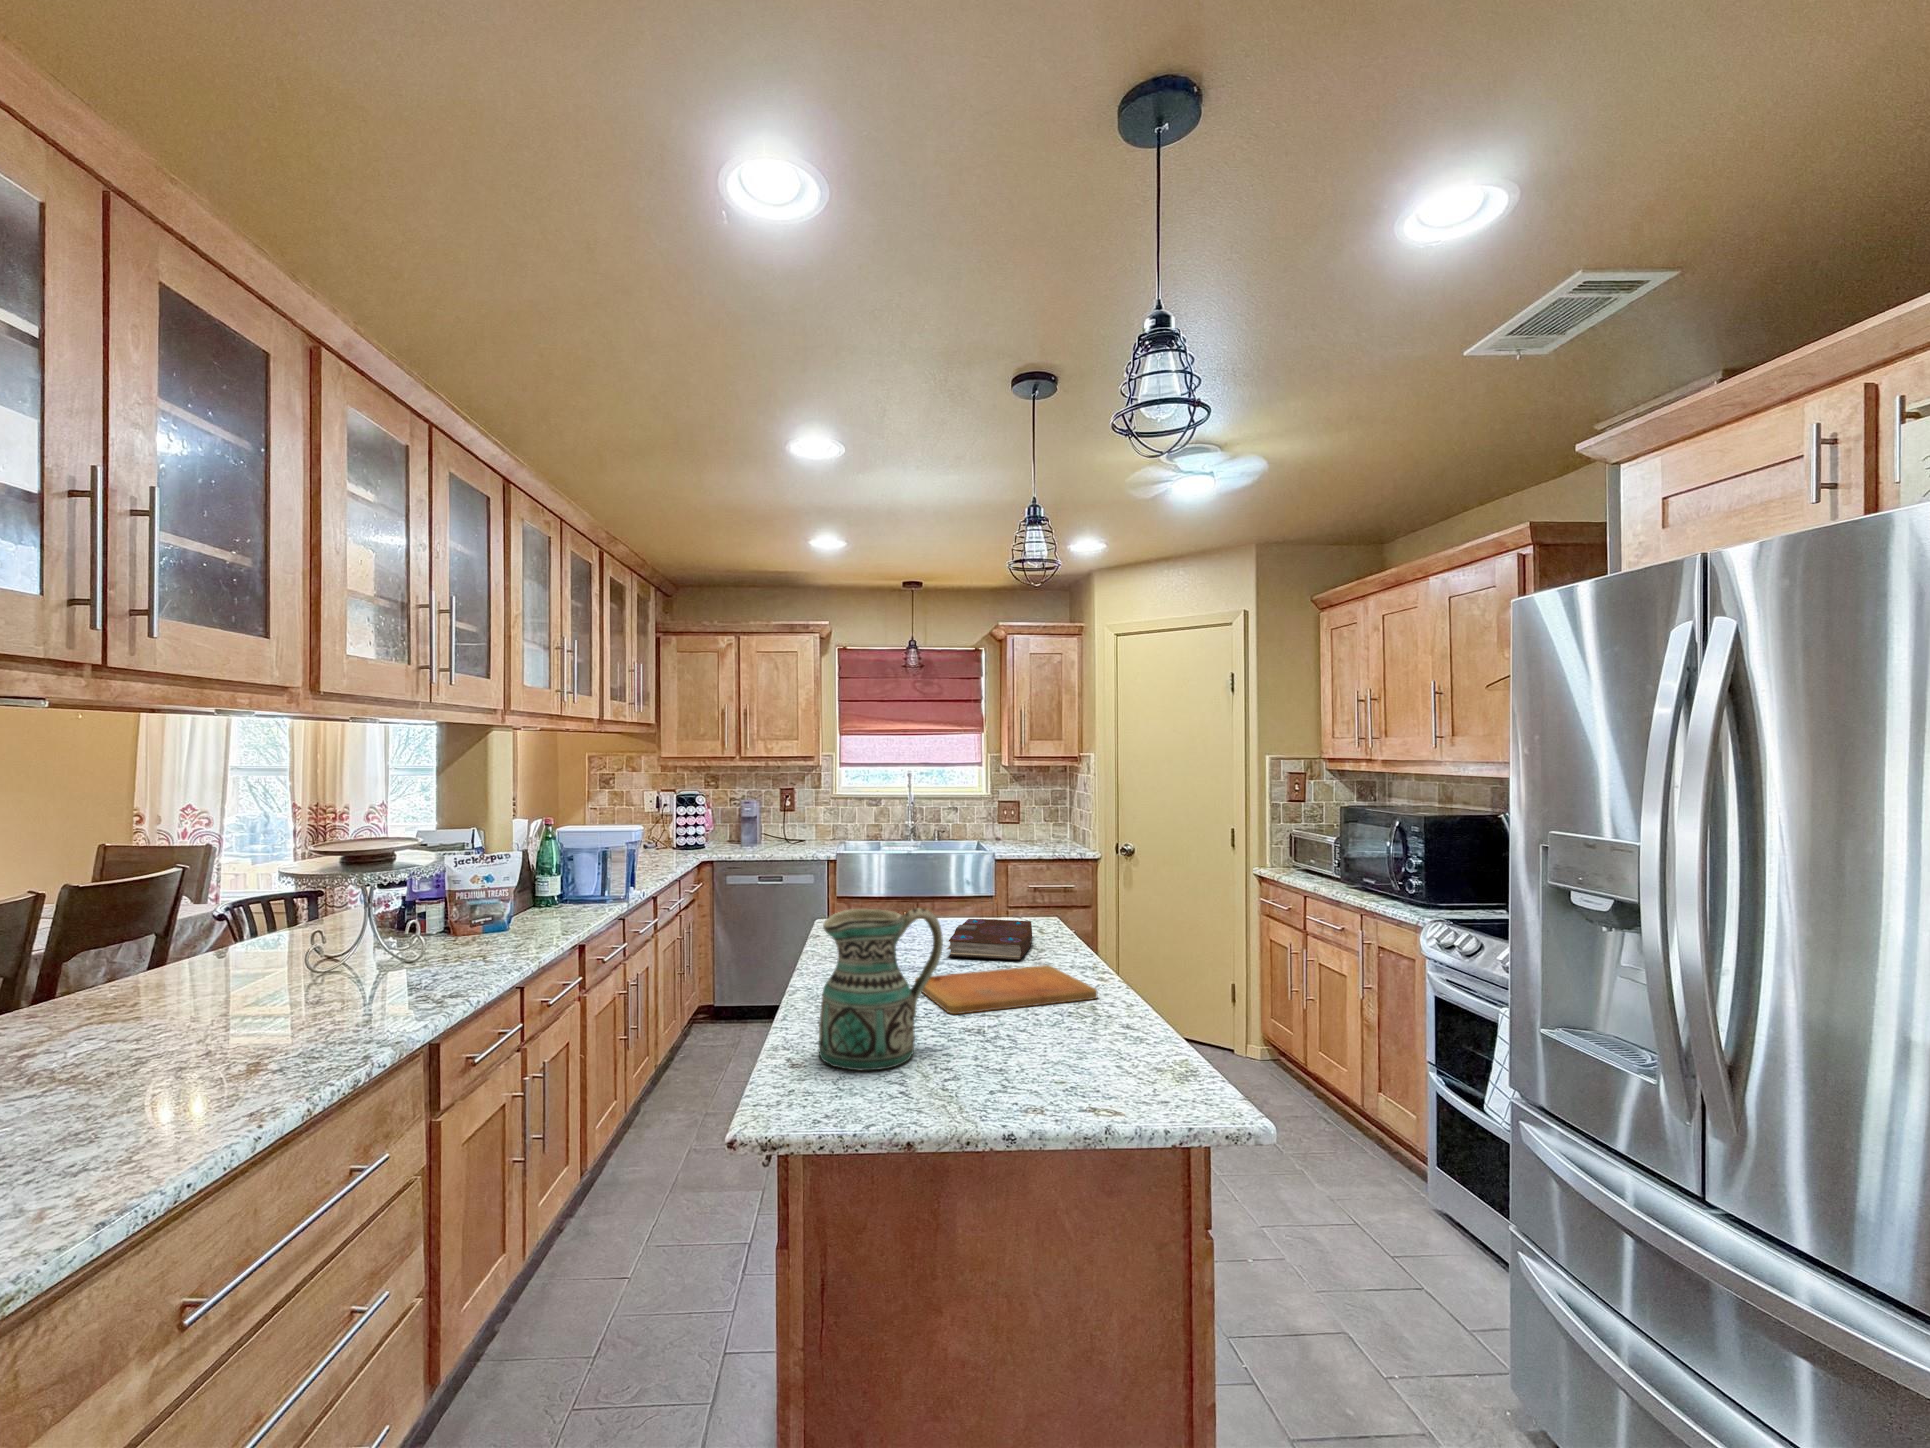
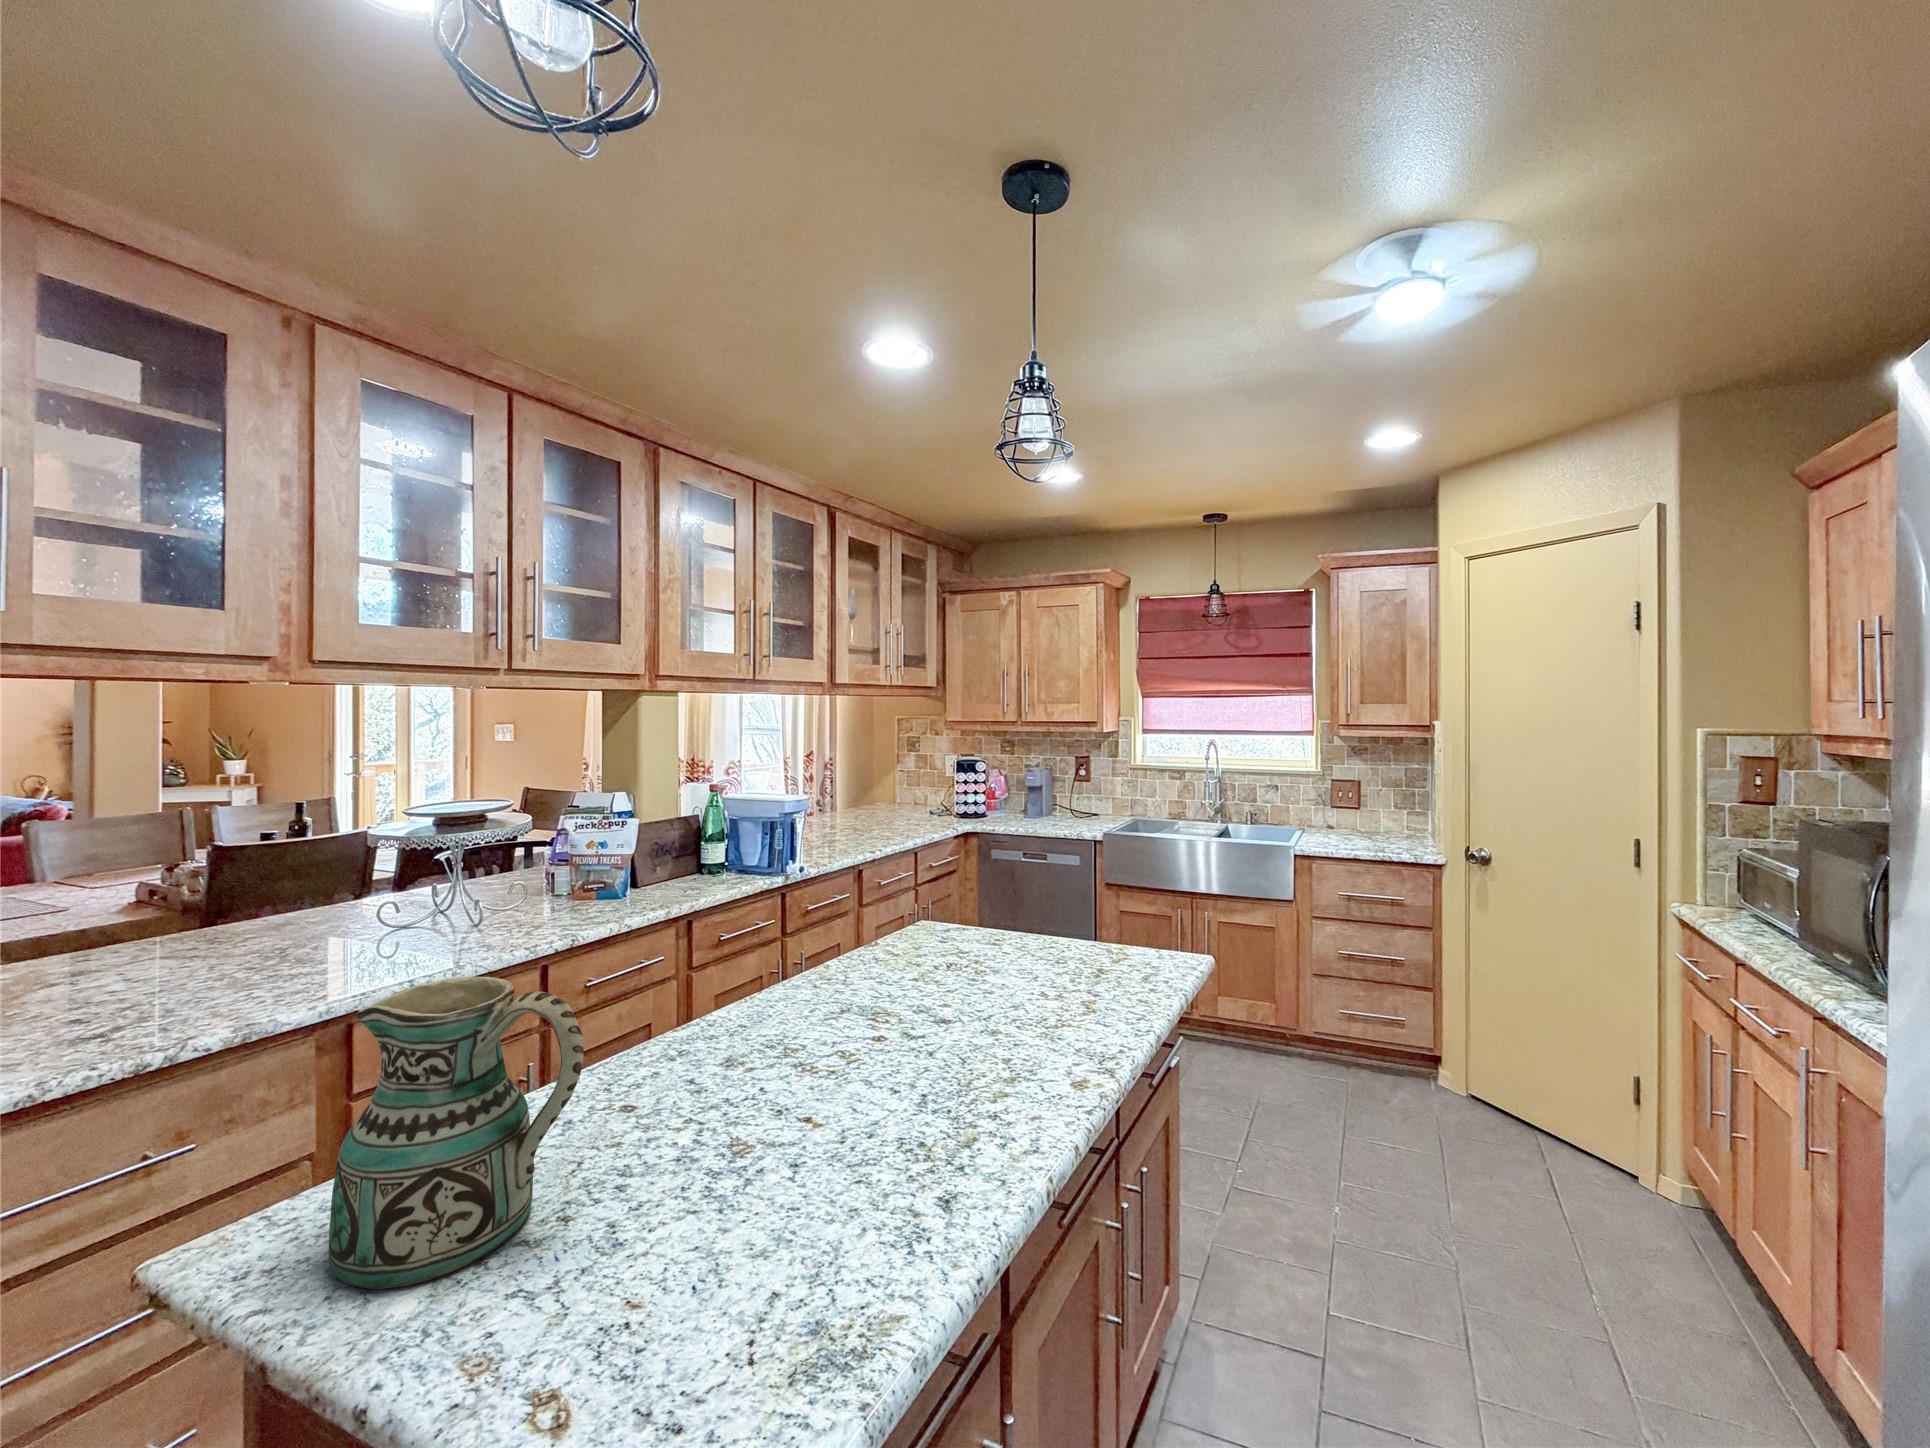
book: present [947,919,1032,960] -> none [938,957,1121,1046]
cutting board: present [915,965,1097,1014] -> none [727,1061,1024,1175]

